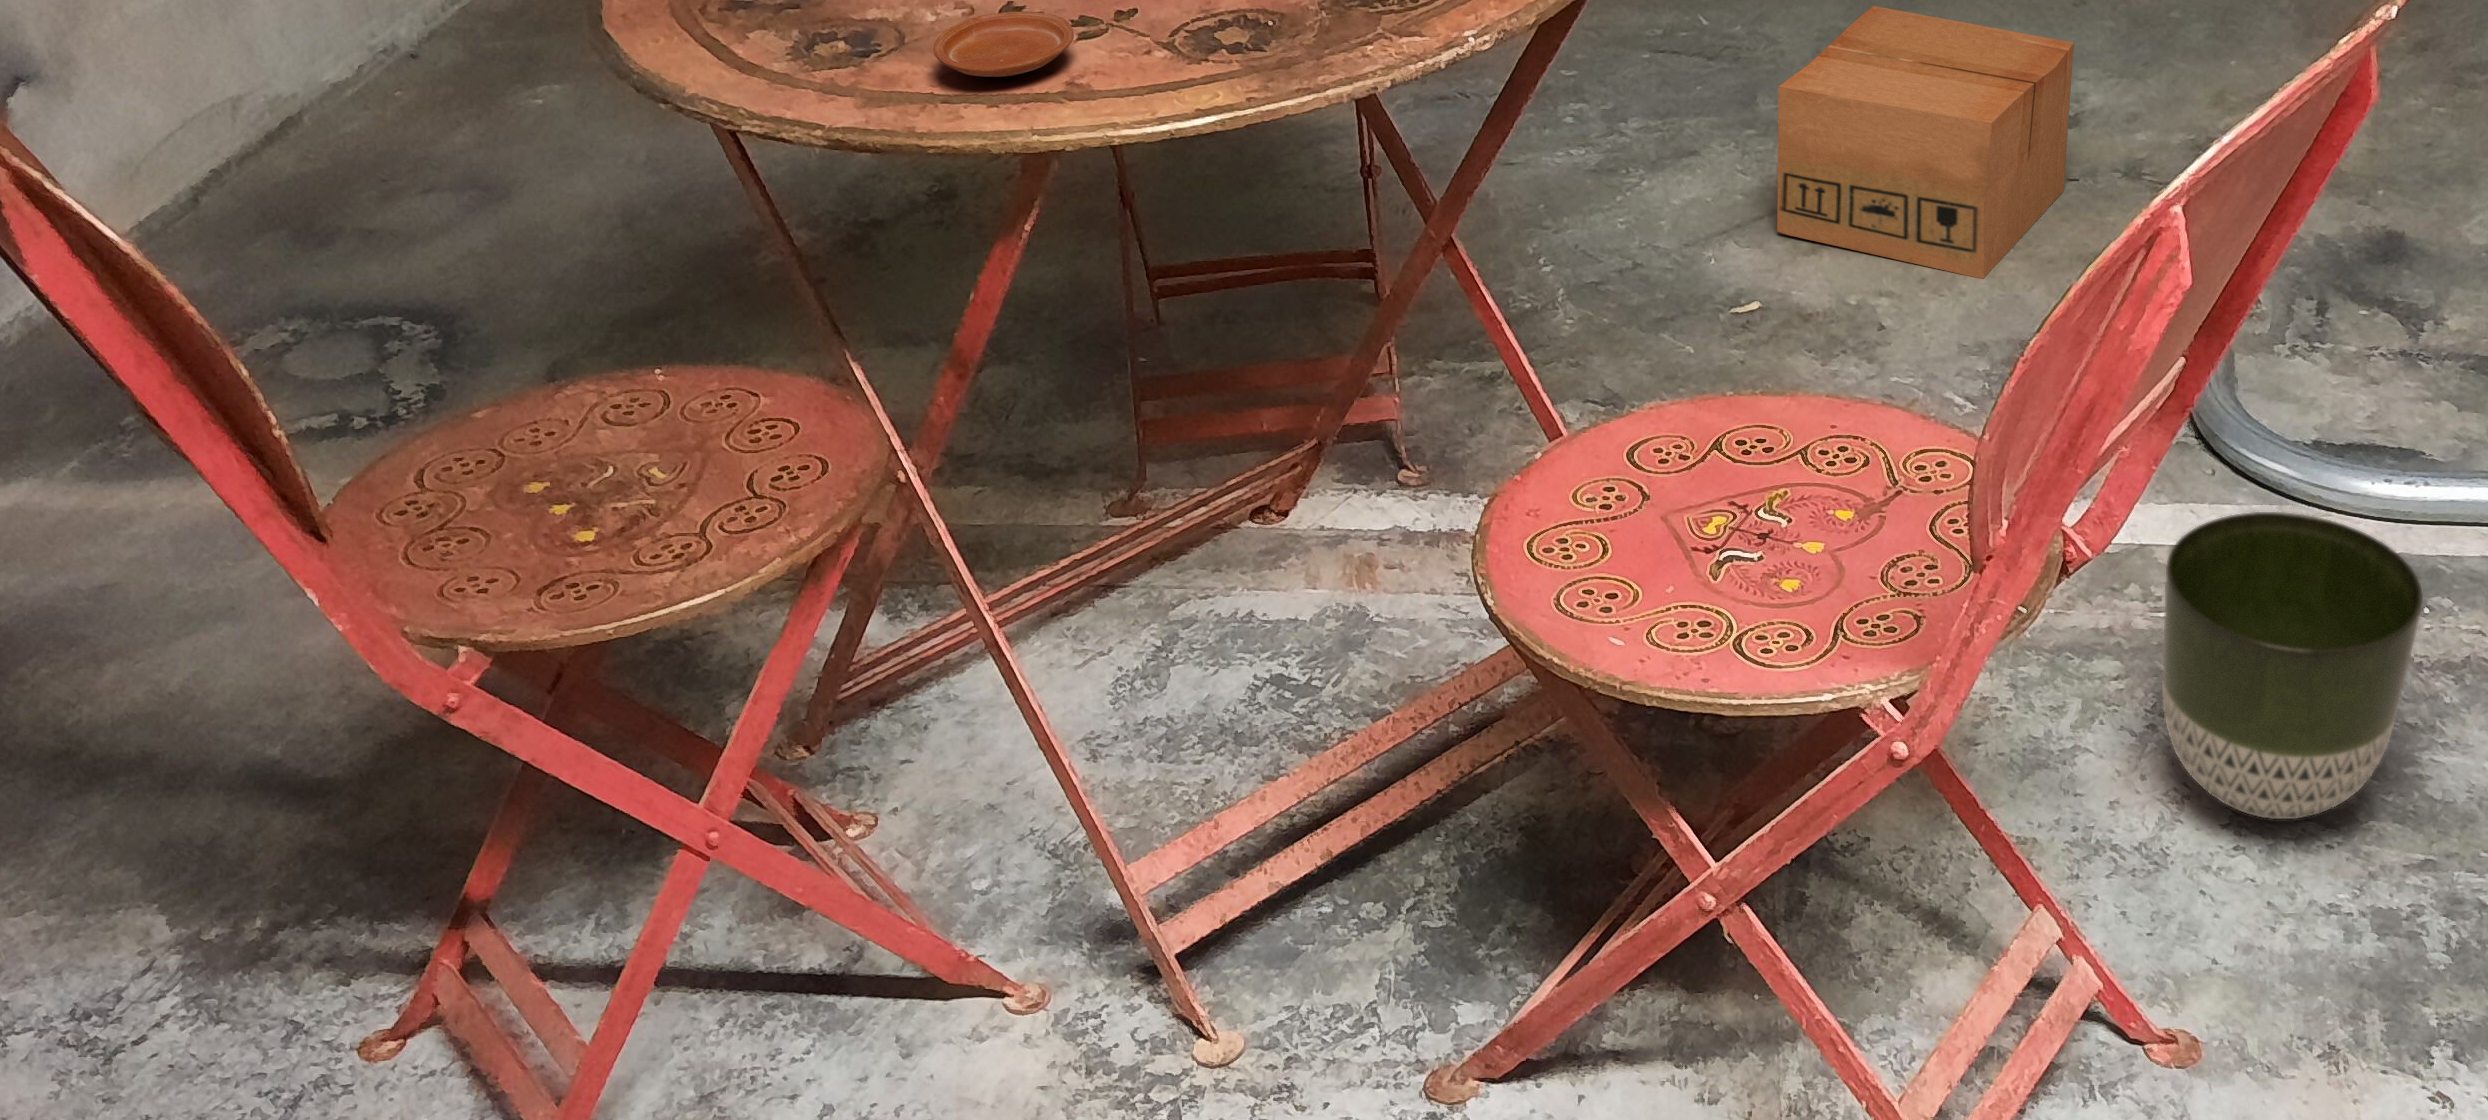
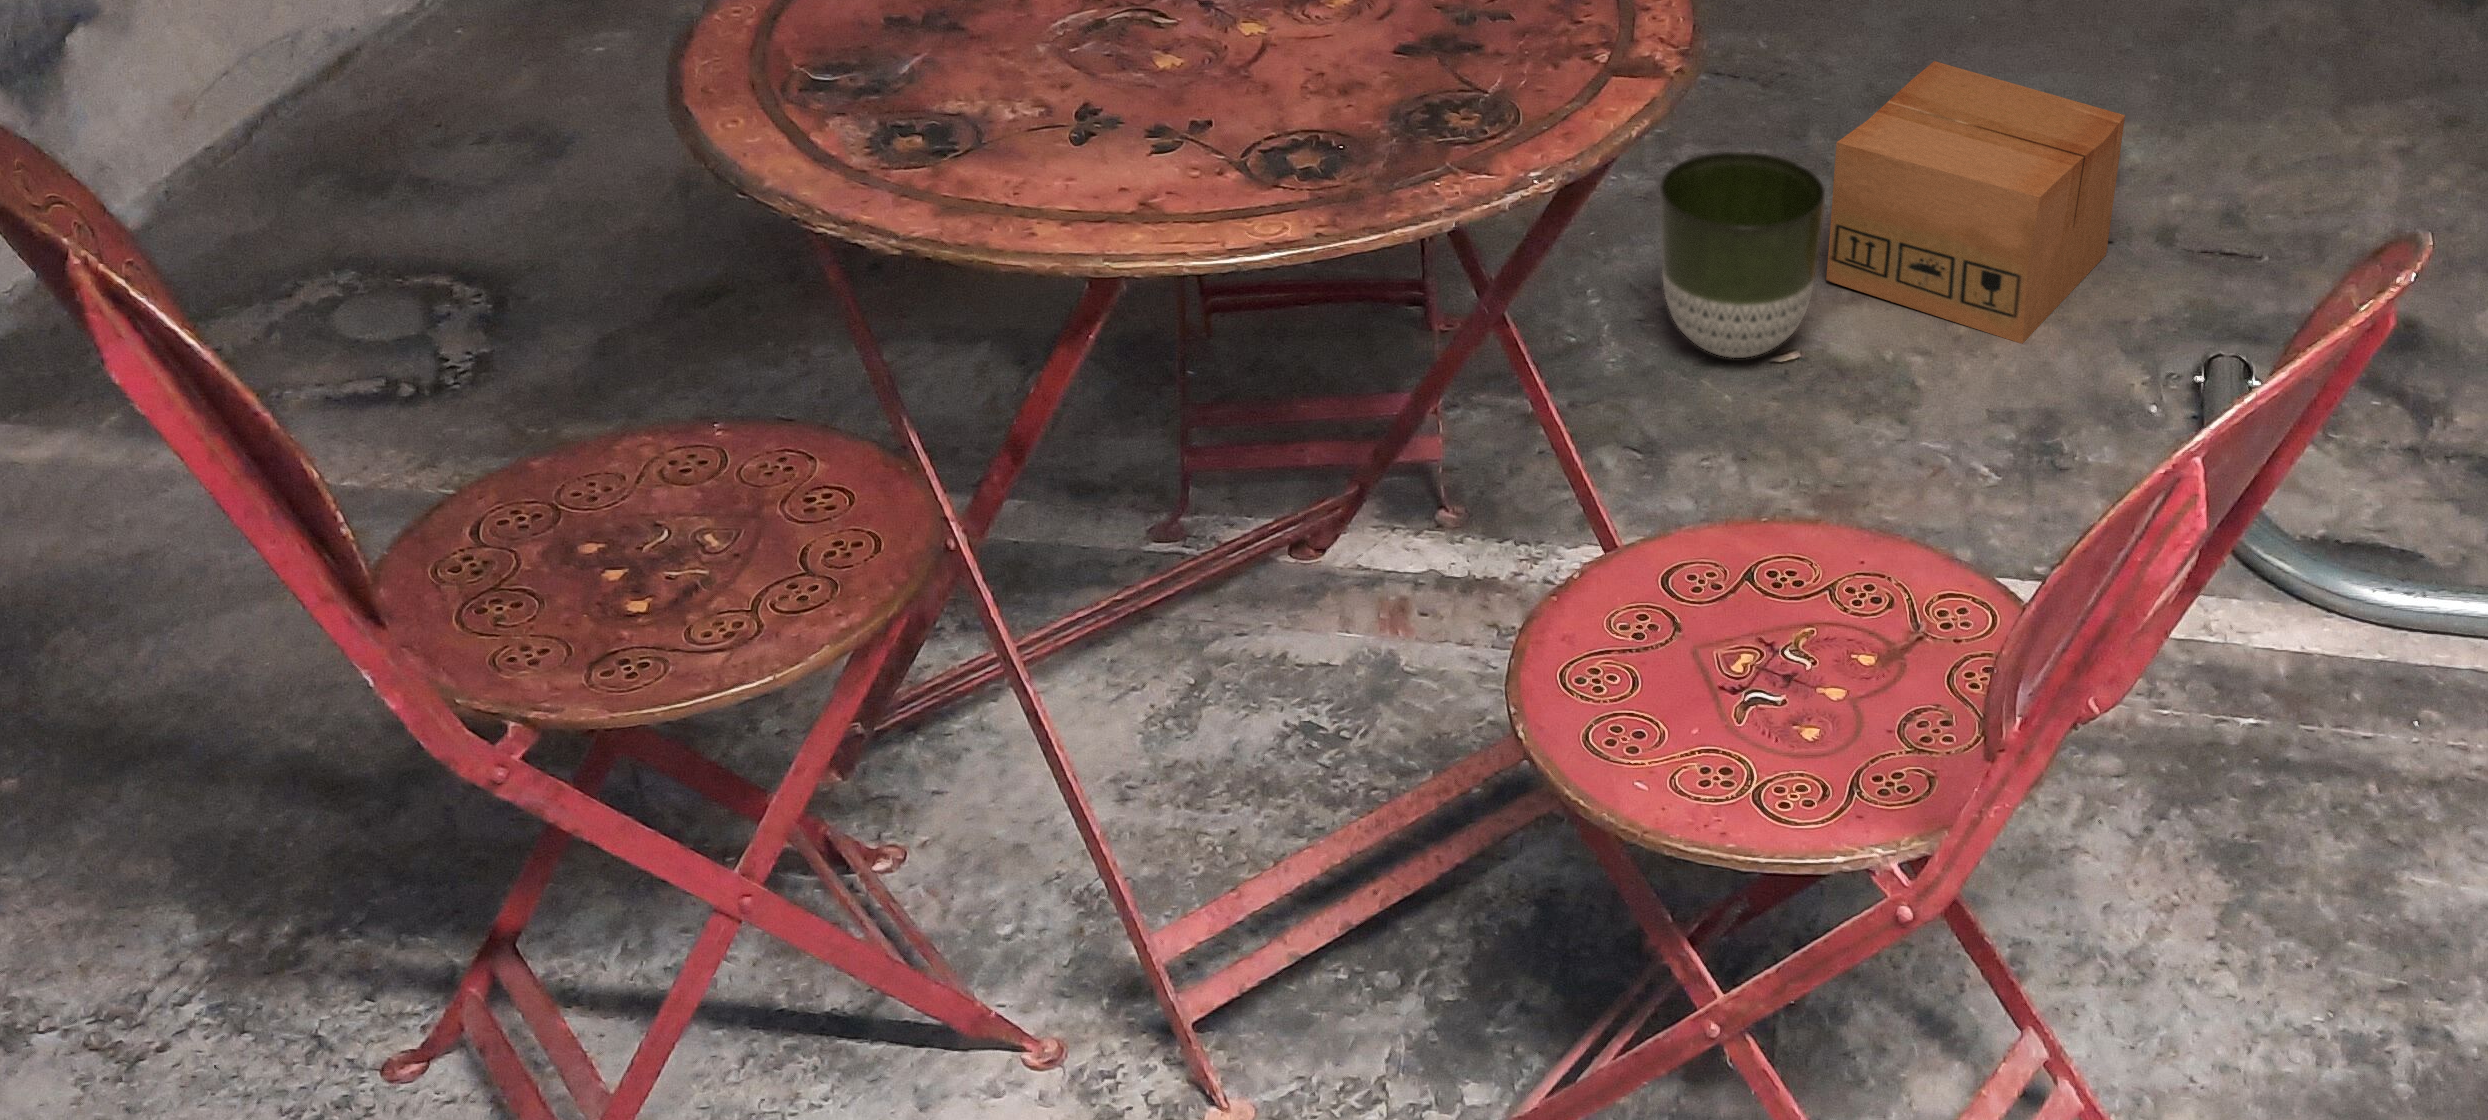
plate: present [933,11,1074,77] -> none [1011,96,1150,167]
planter: present [2162,512,2423,819] -> present [1660,152,1825,358]

